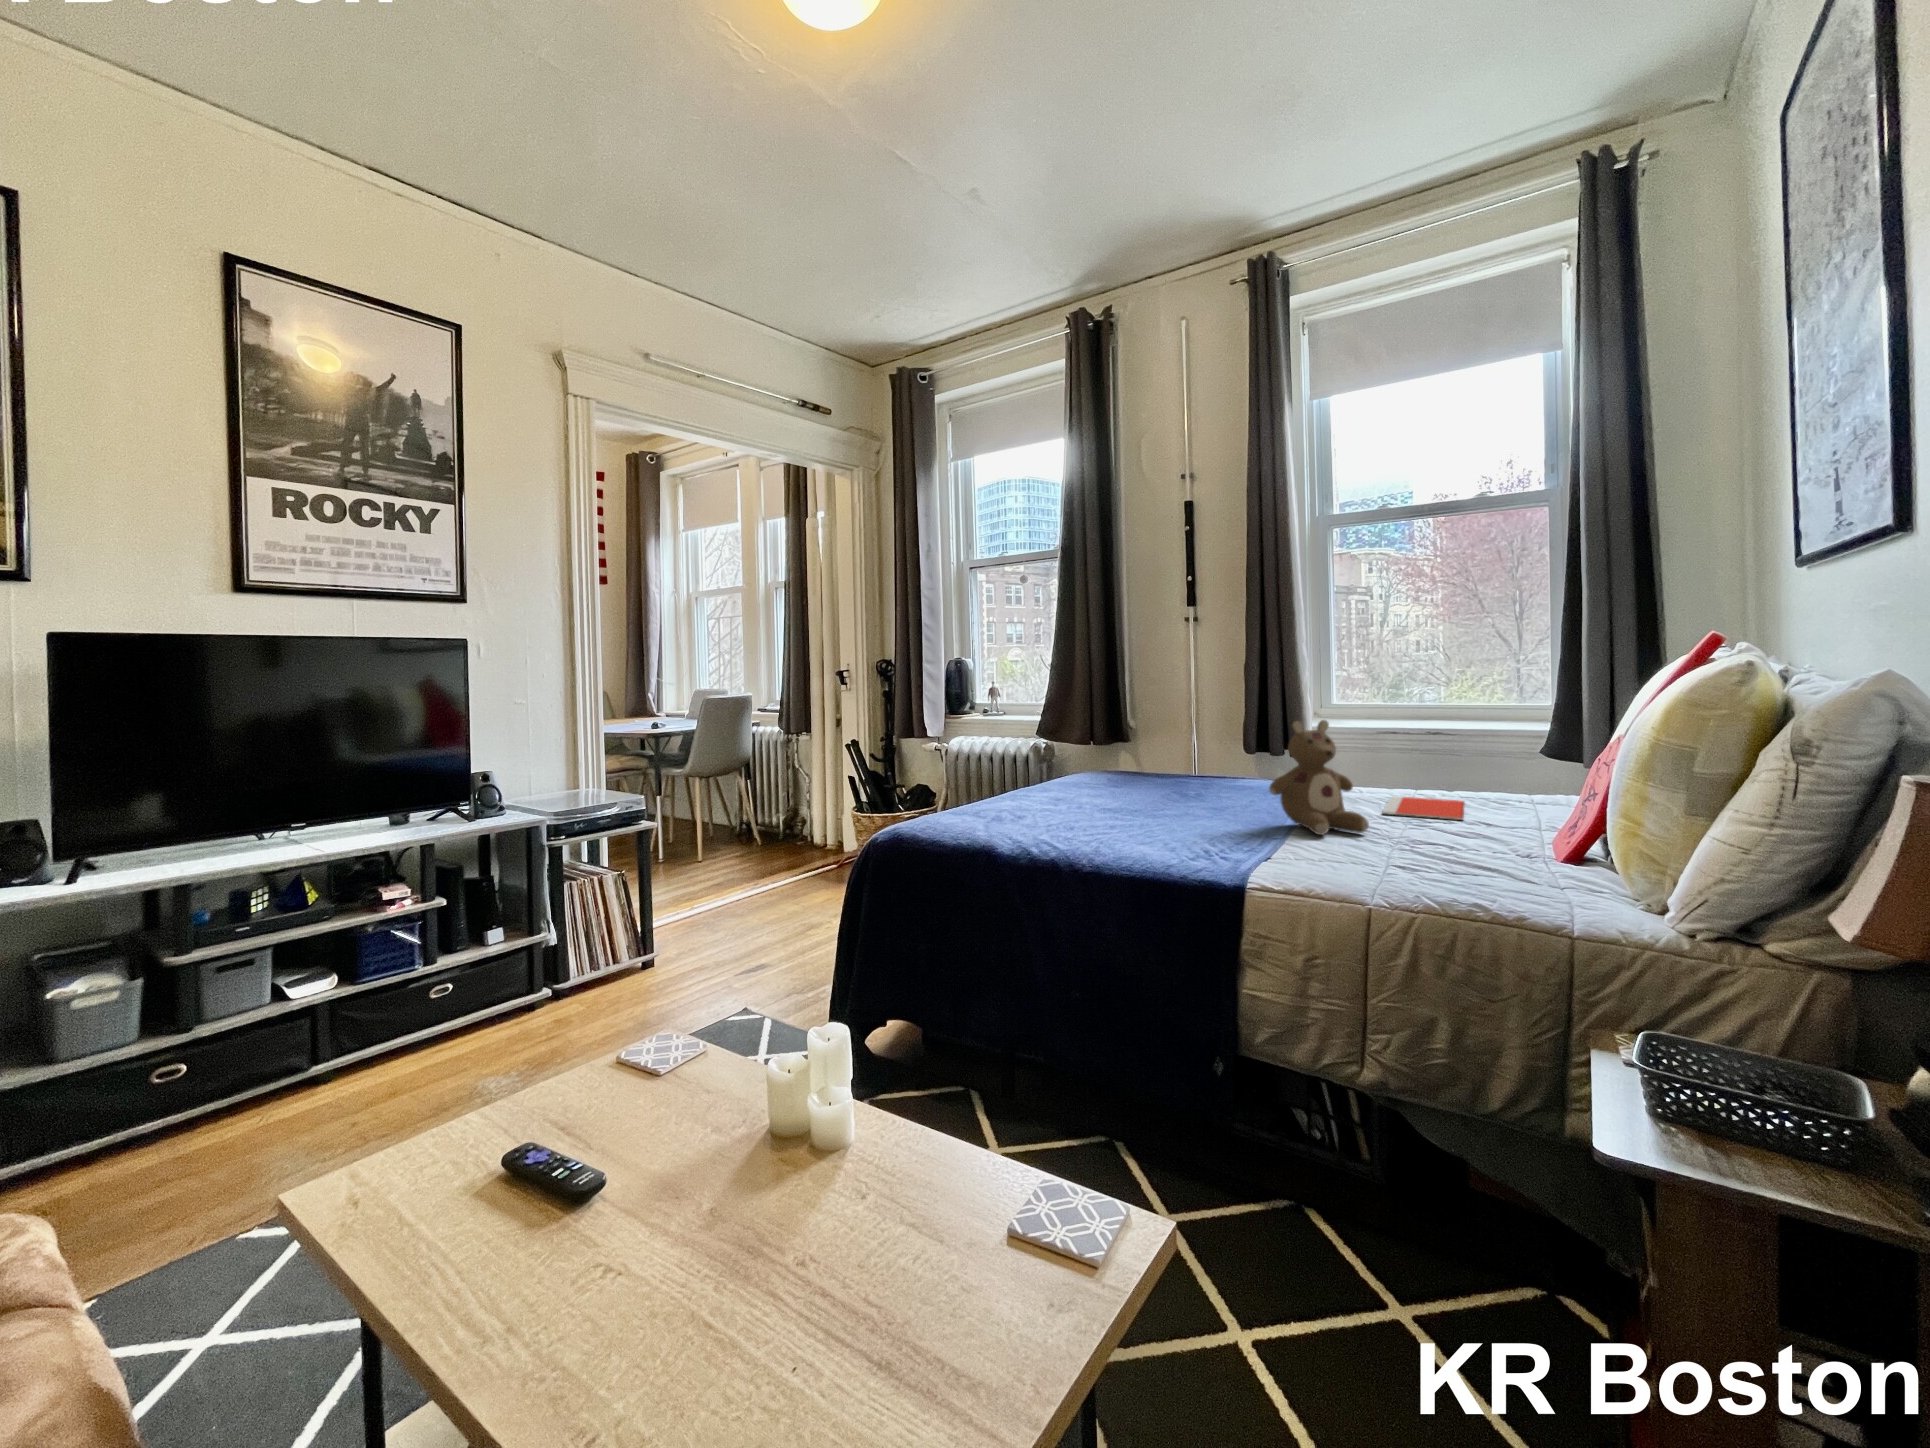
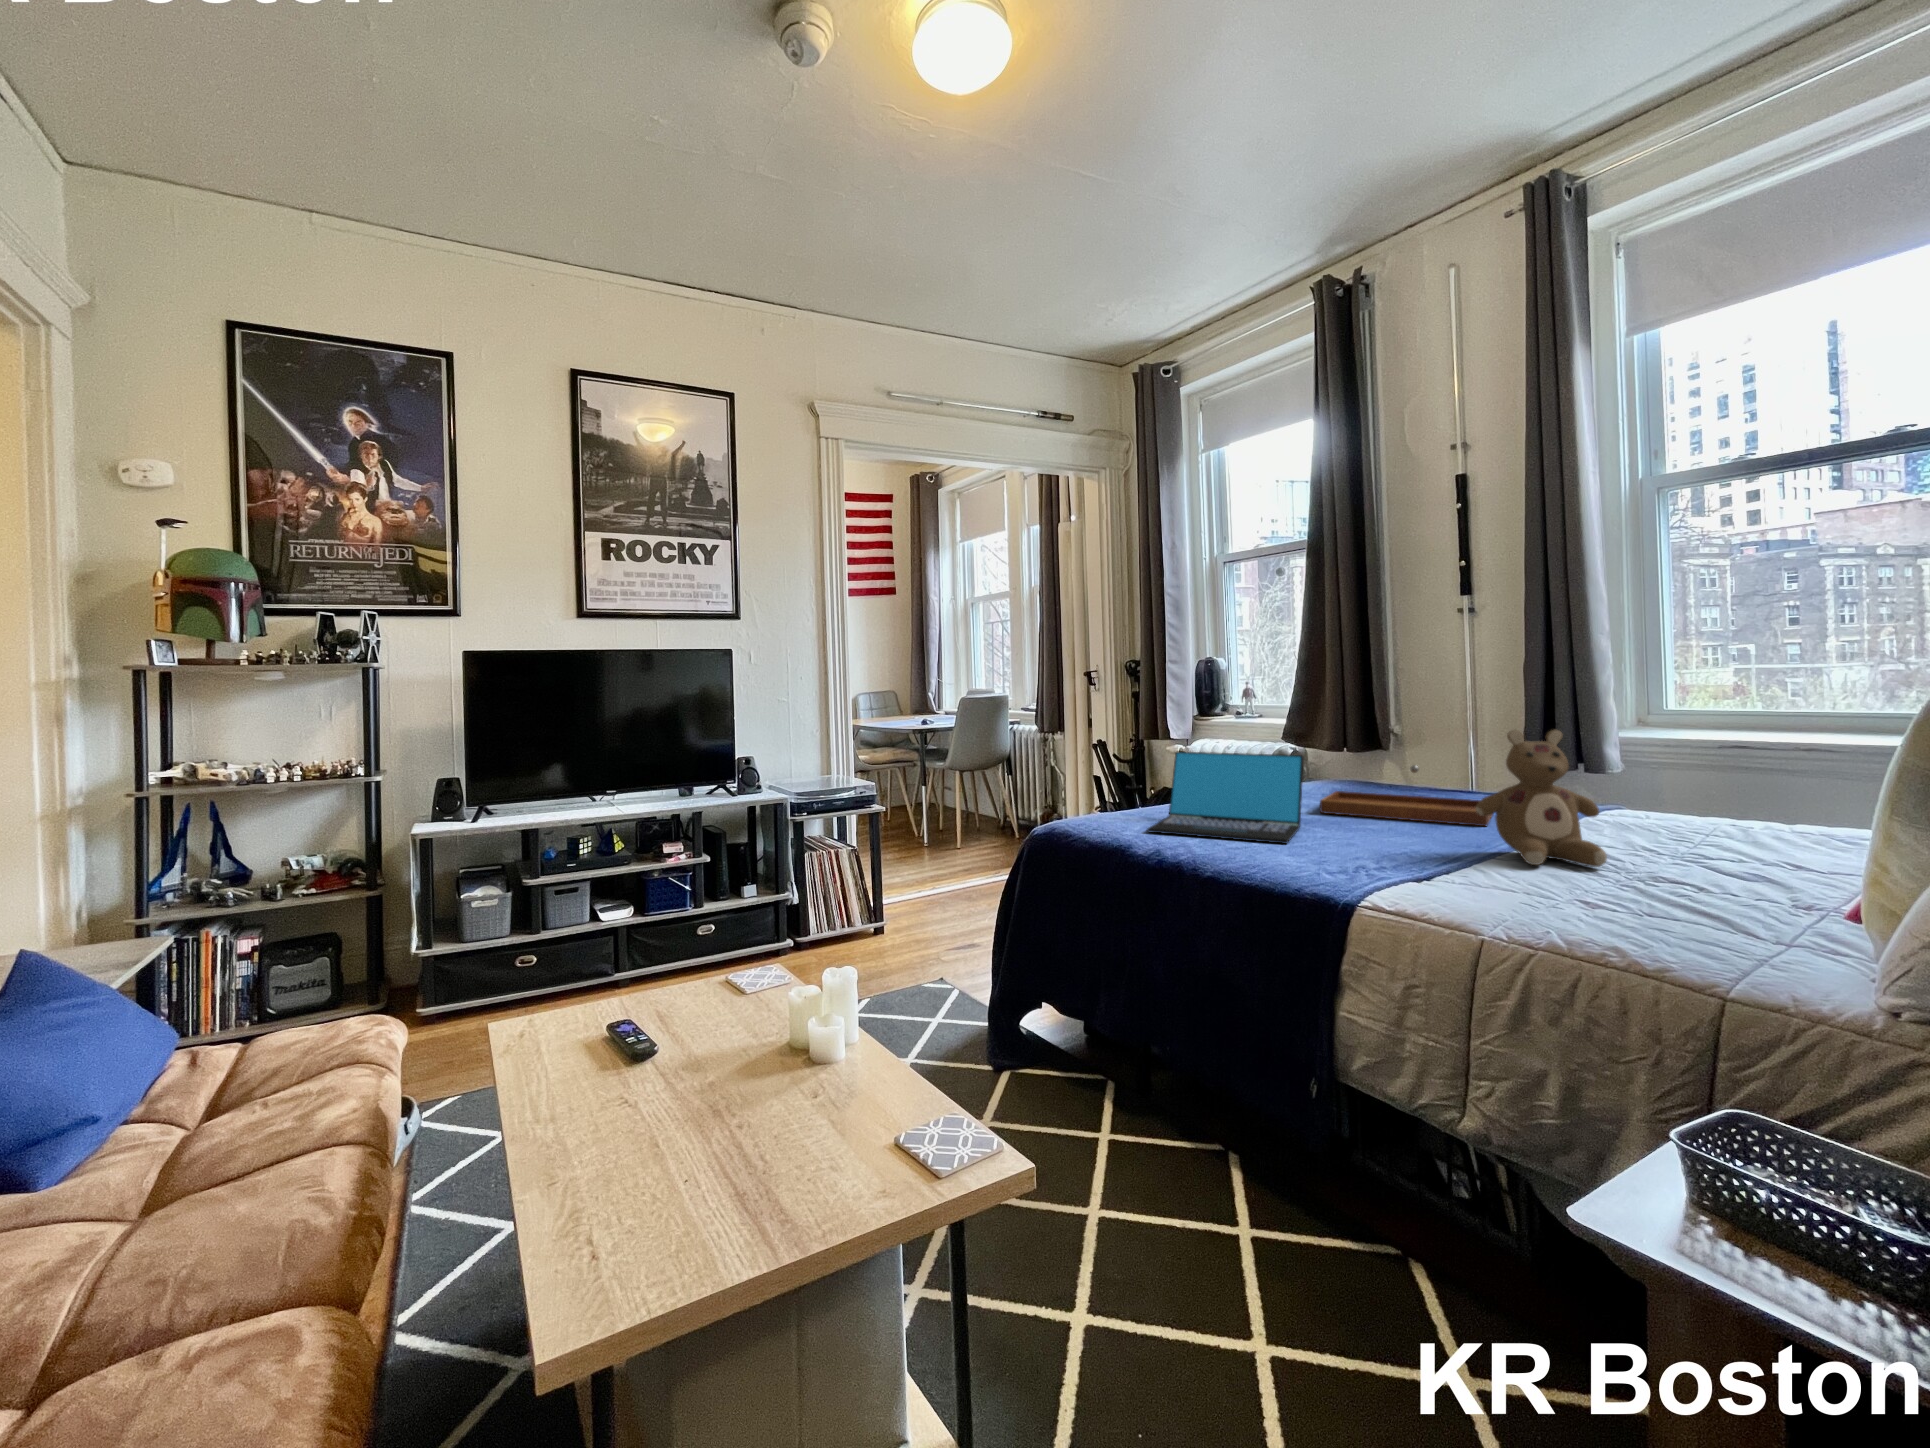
laptop: none [988,748,1121,832] -> present [1147,752,1303,844]
tray: none [1115,753,1250,804] -> present [1320,765,1493,826]
notebook: present [1383,796,1465,820] -> none [1662,830,1820,864]

